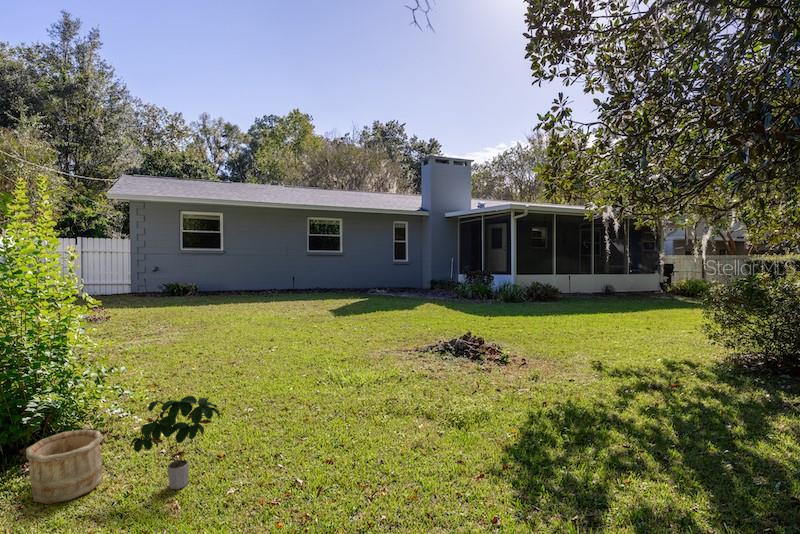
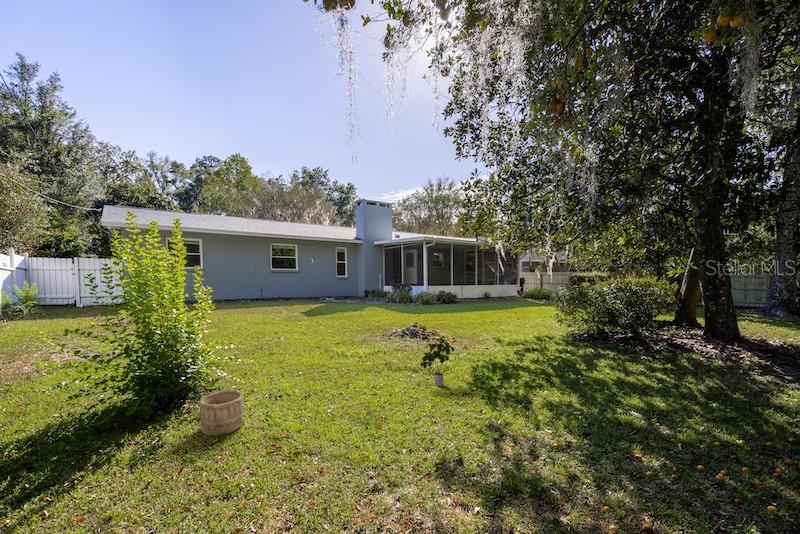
potted plant: present [130,396,220,489] -> present [420,341,454,386]

